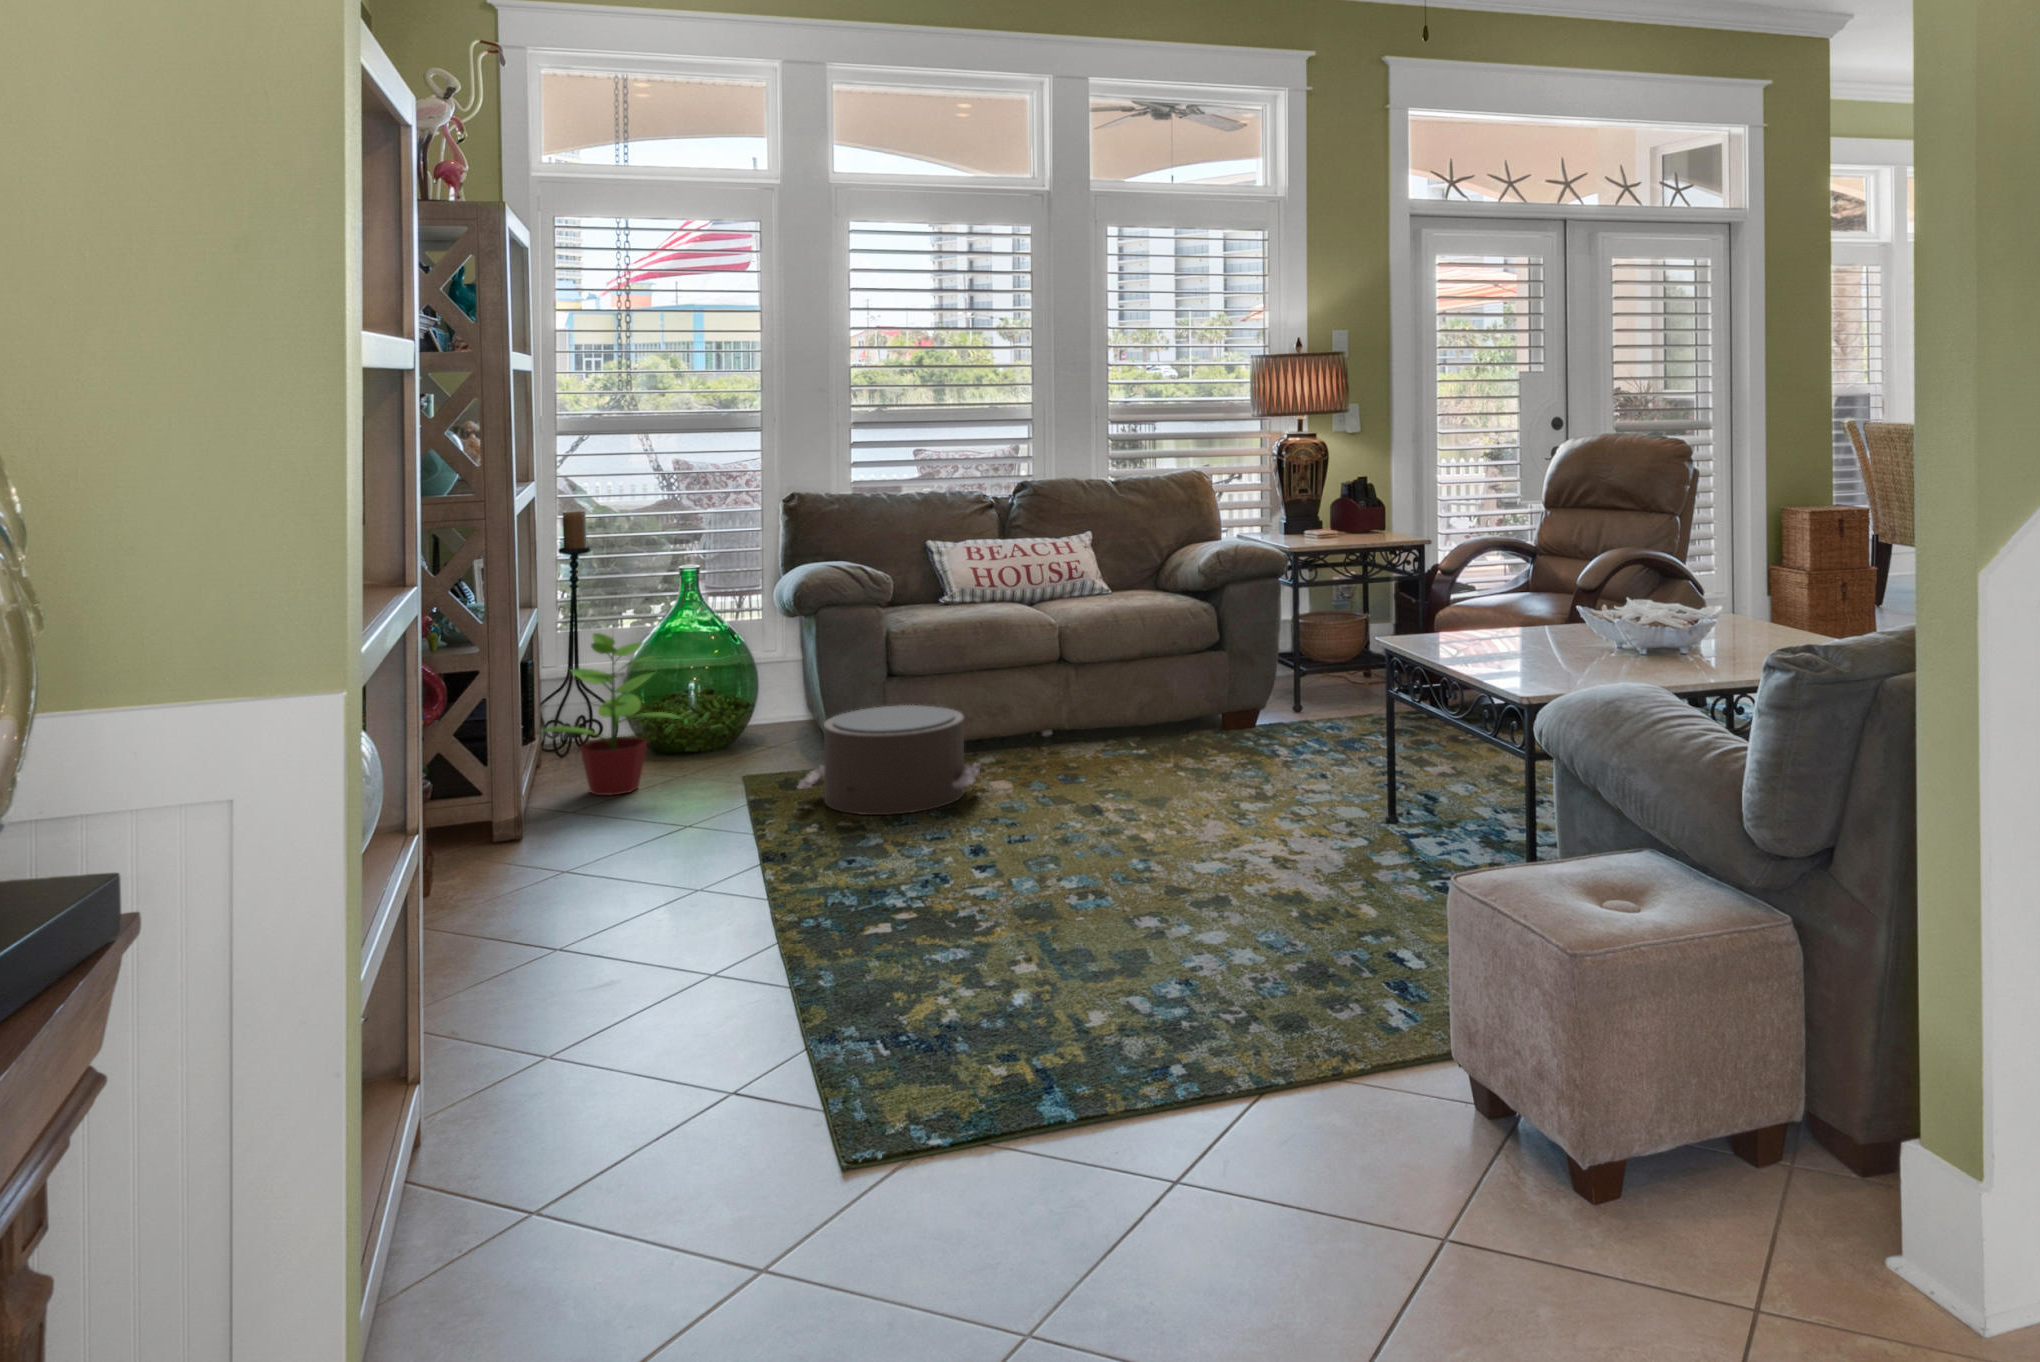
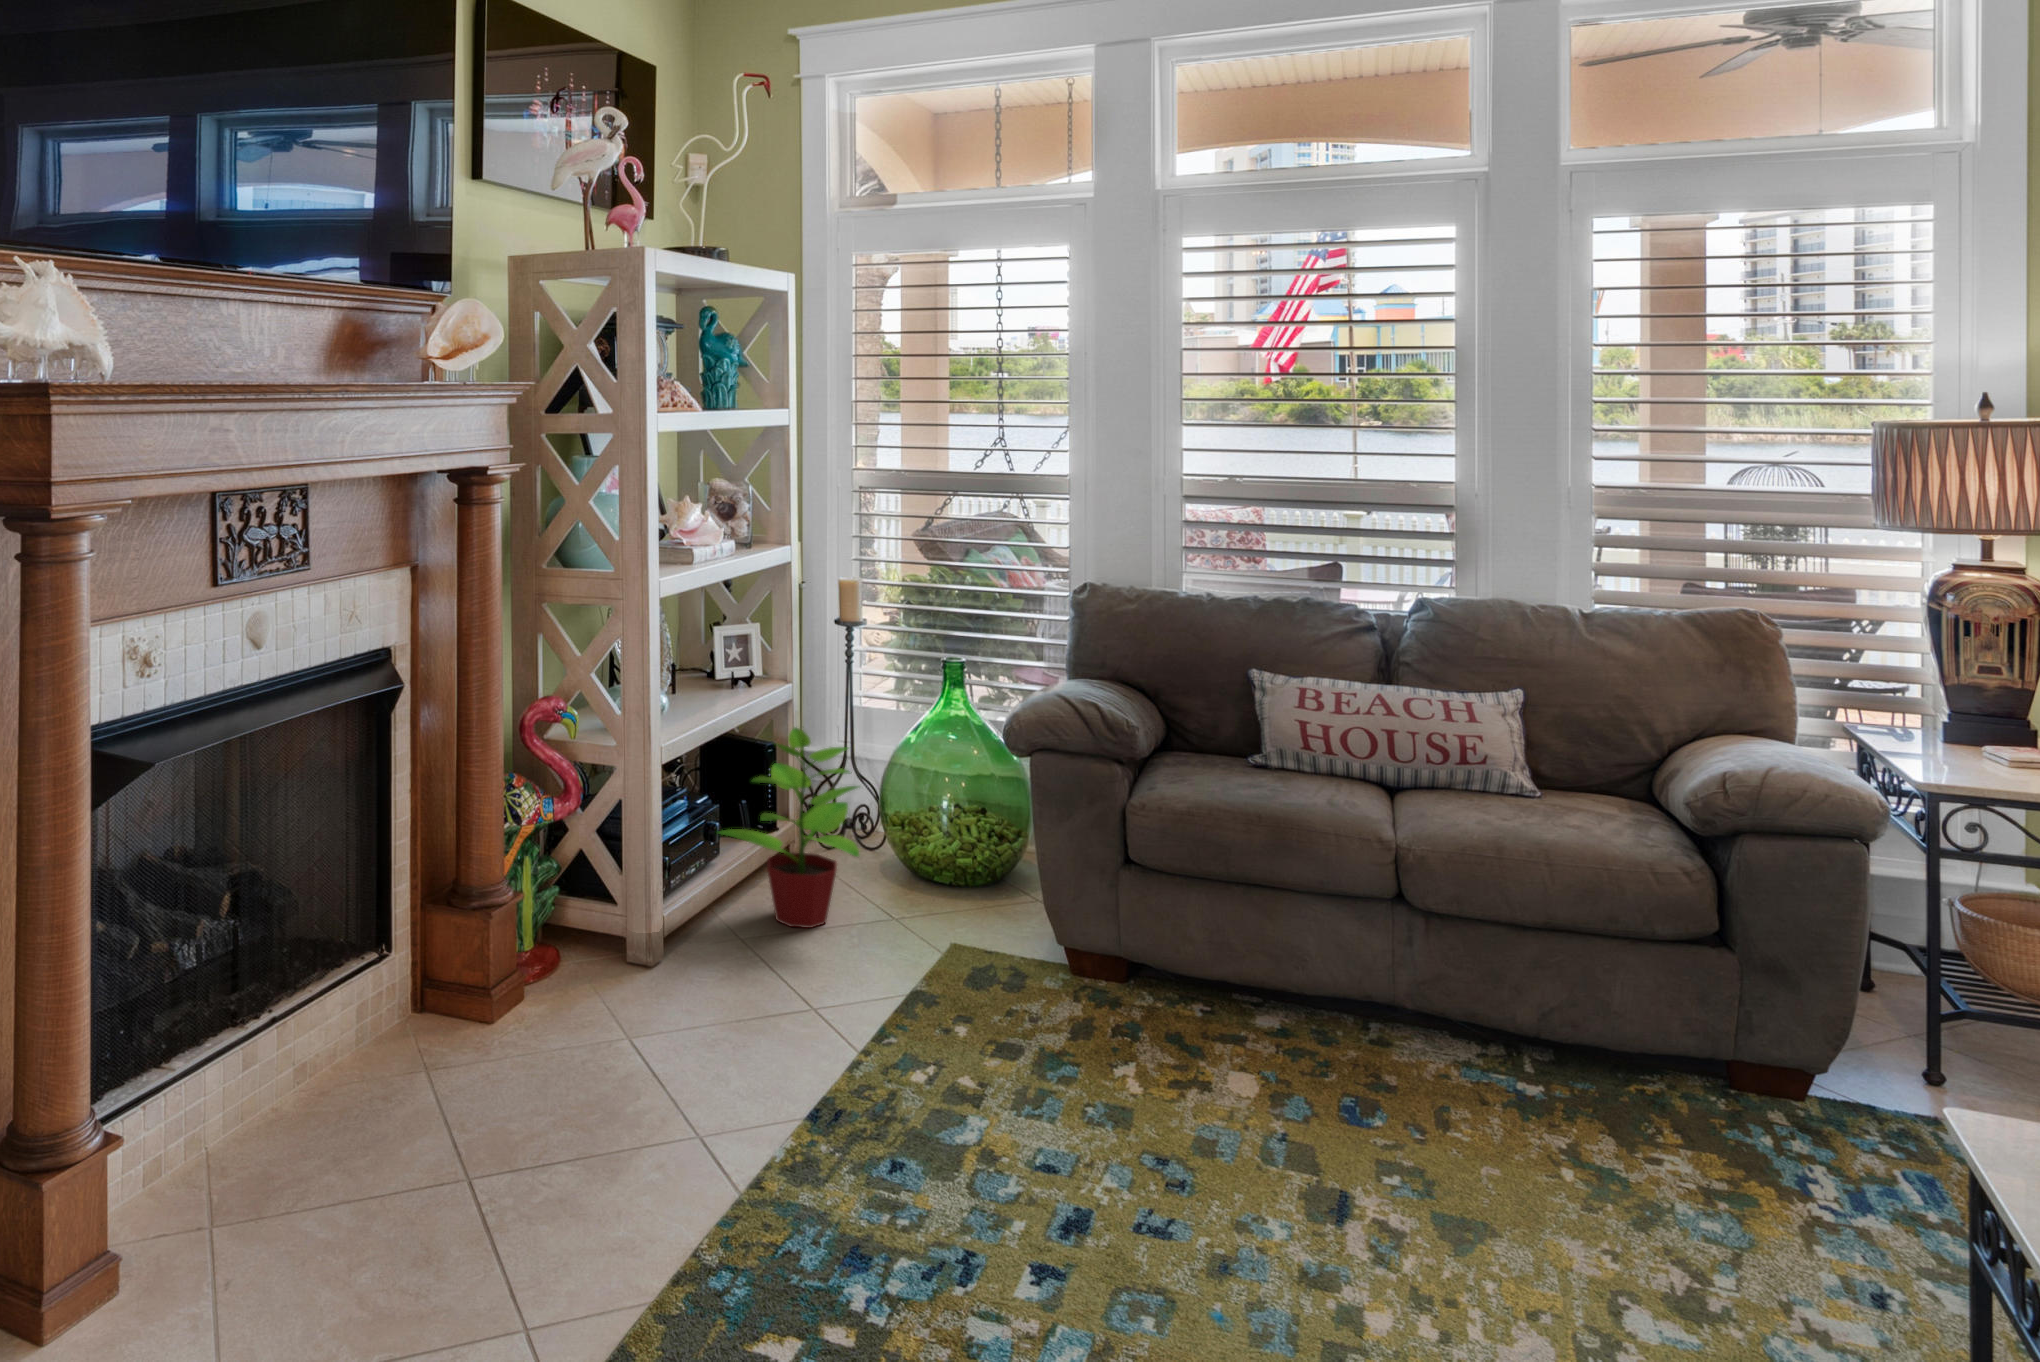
pouf: present [798,705,981,815] -> none [936,904,1208,1095]

